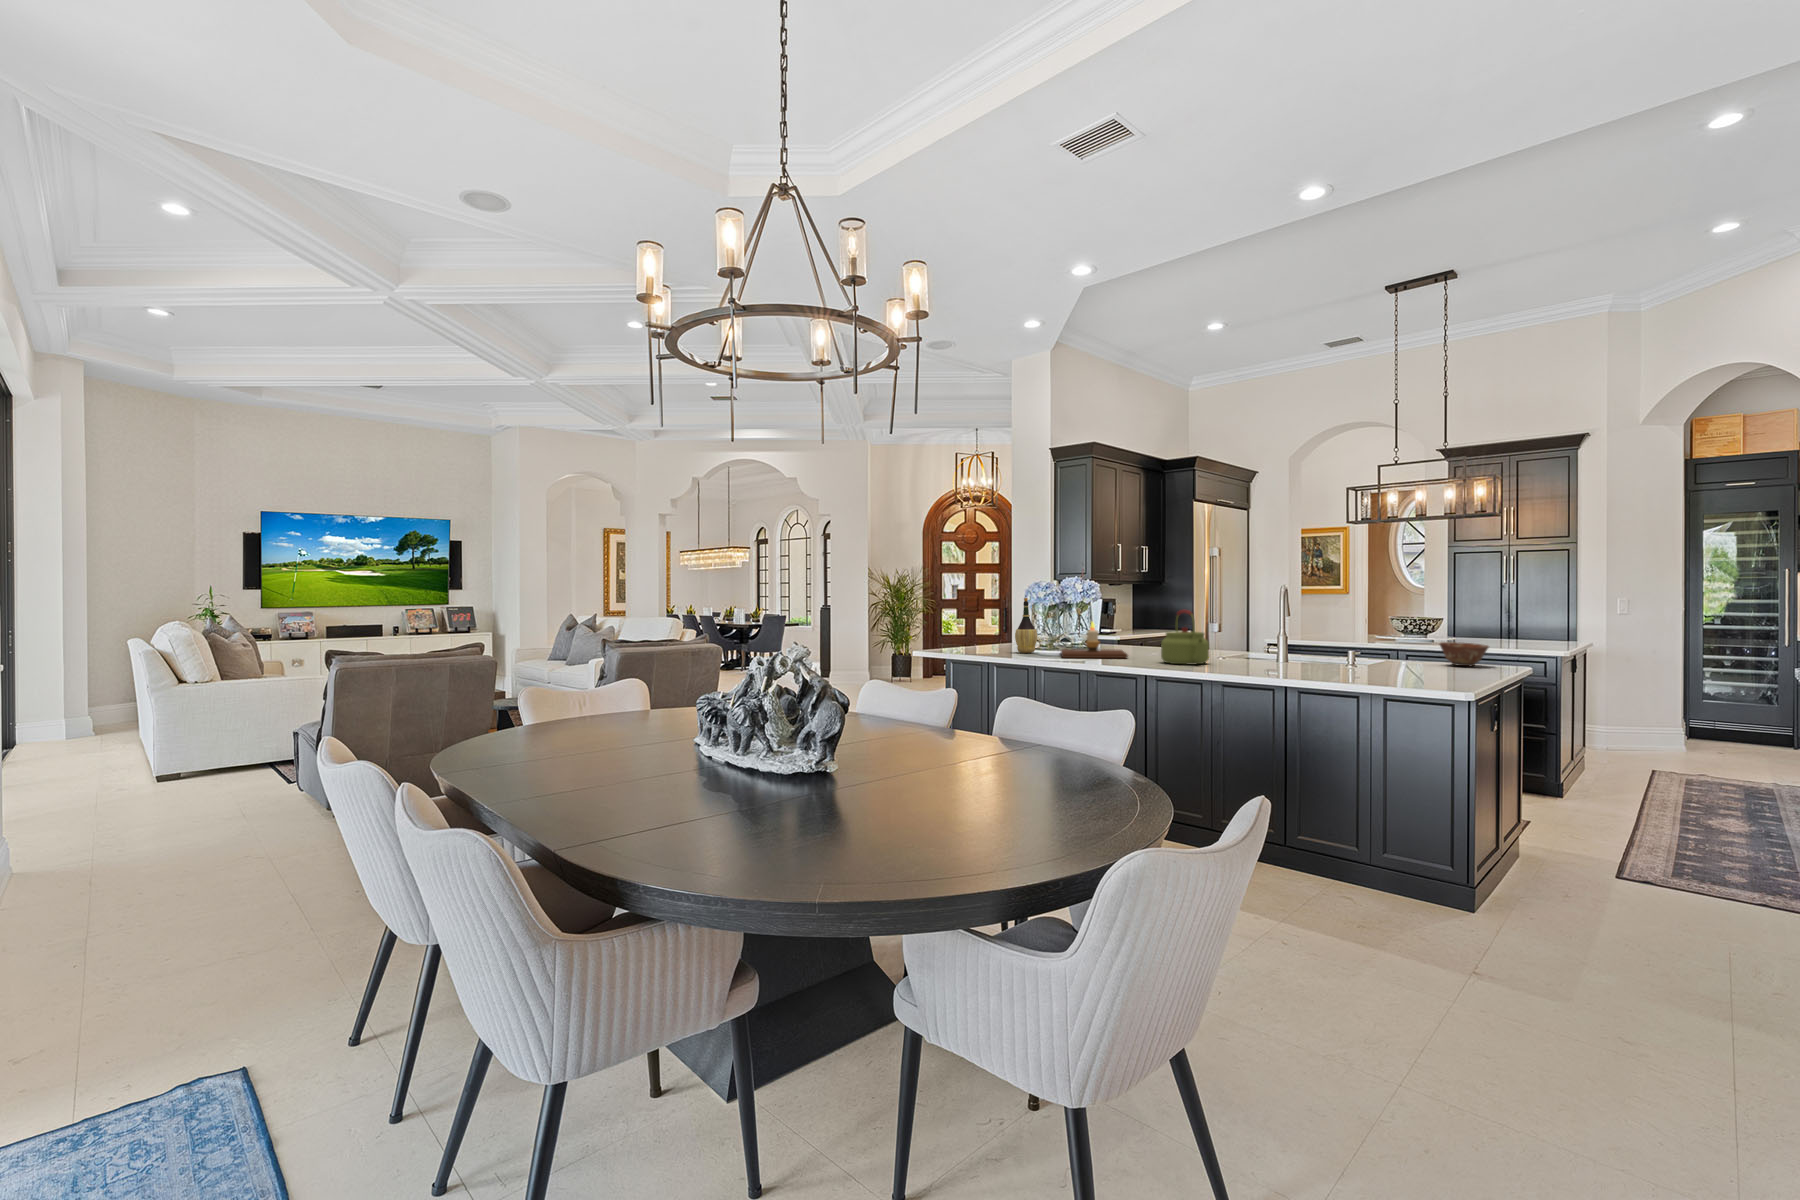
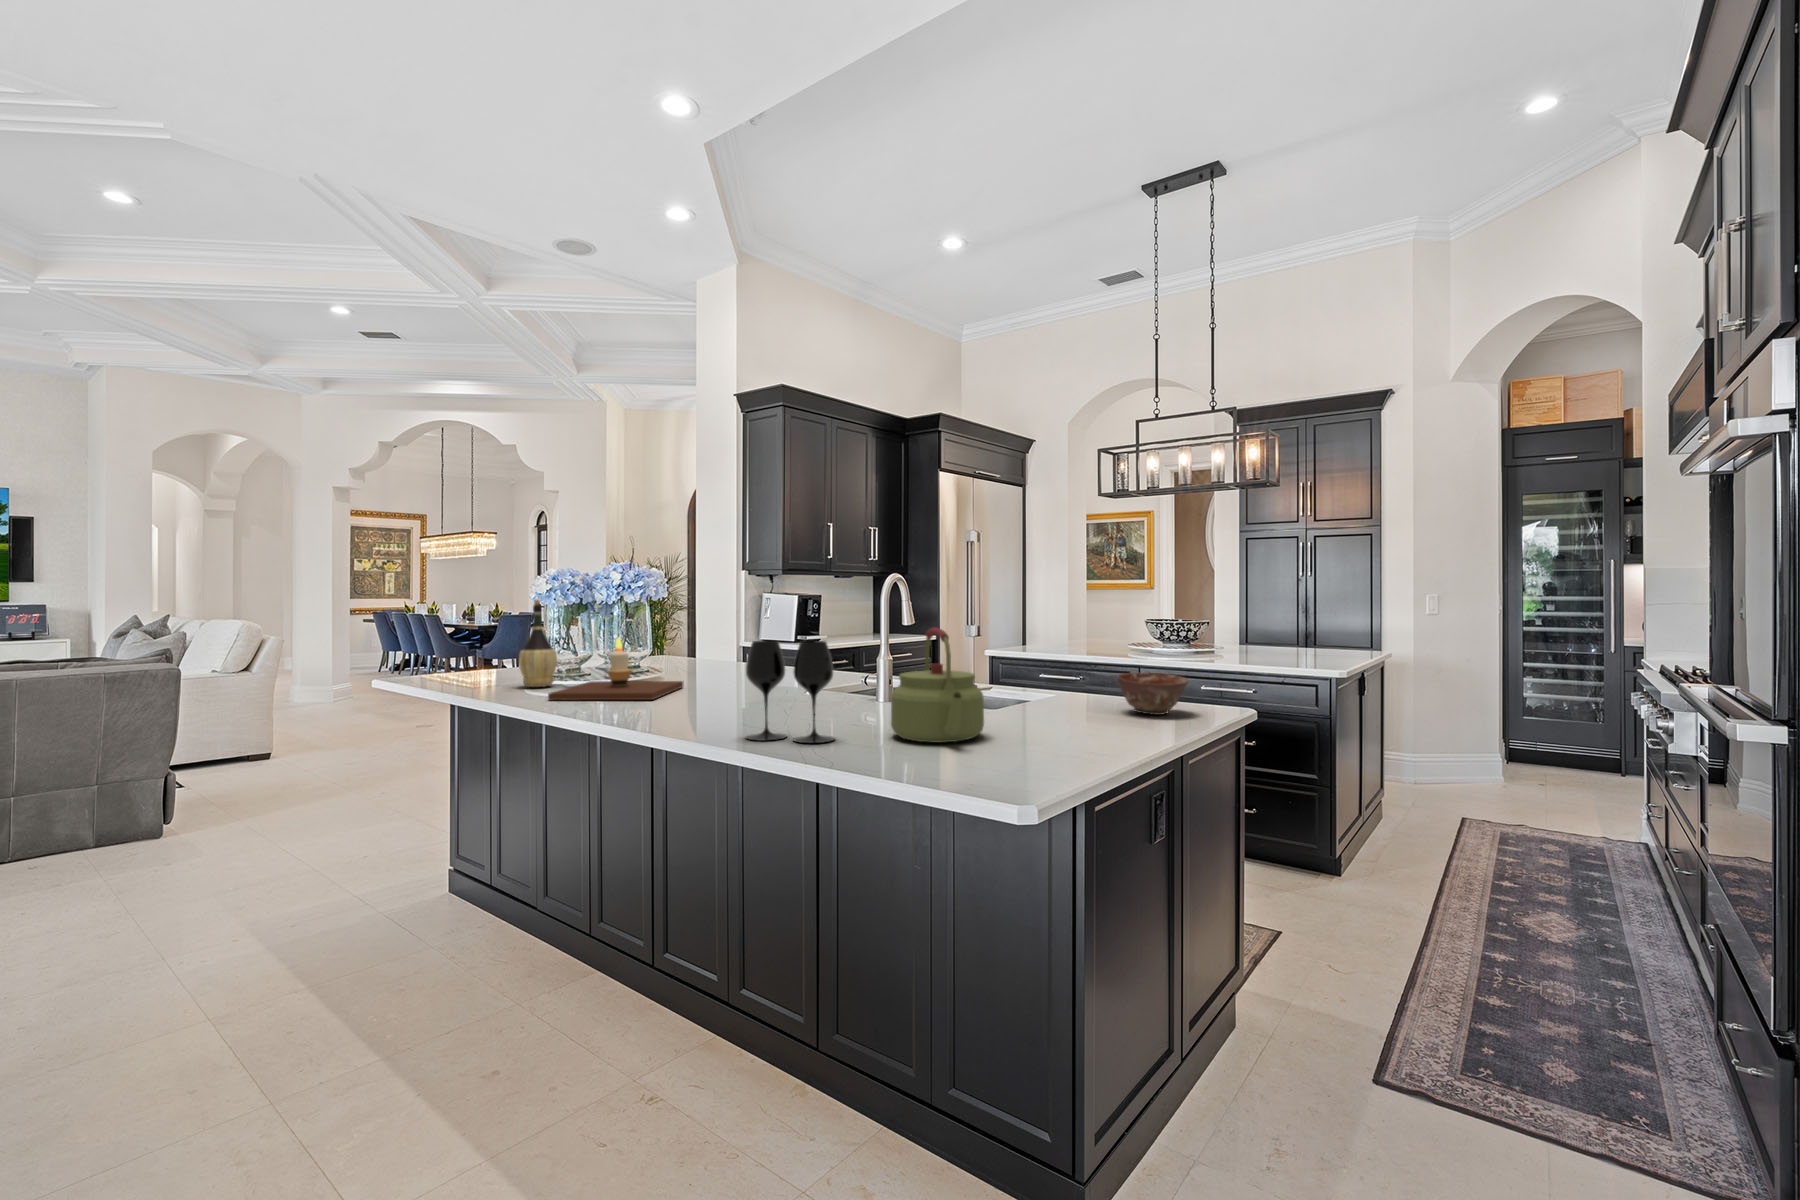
kettle: present [1161,610,1209,664] -> present [891,628,984,743]
wine glass: none [1244,619,1299,673] -> present [746,640,835,743]

